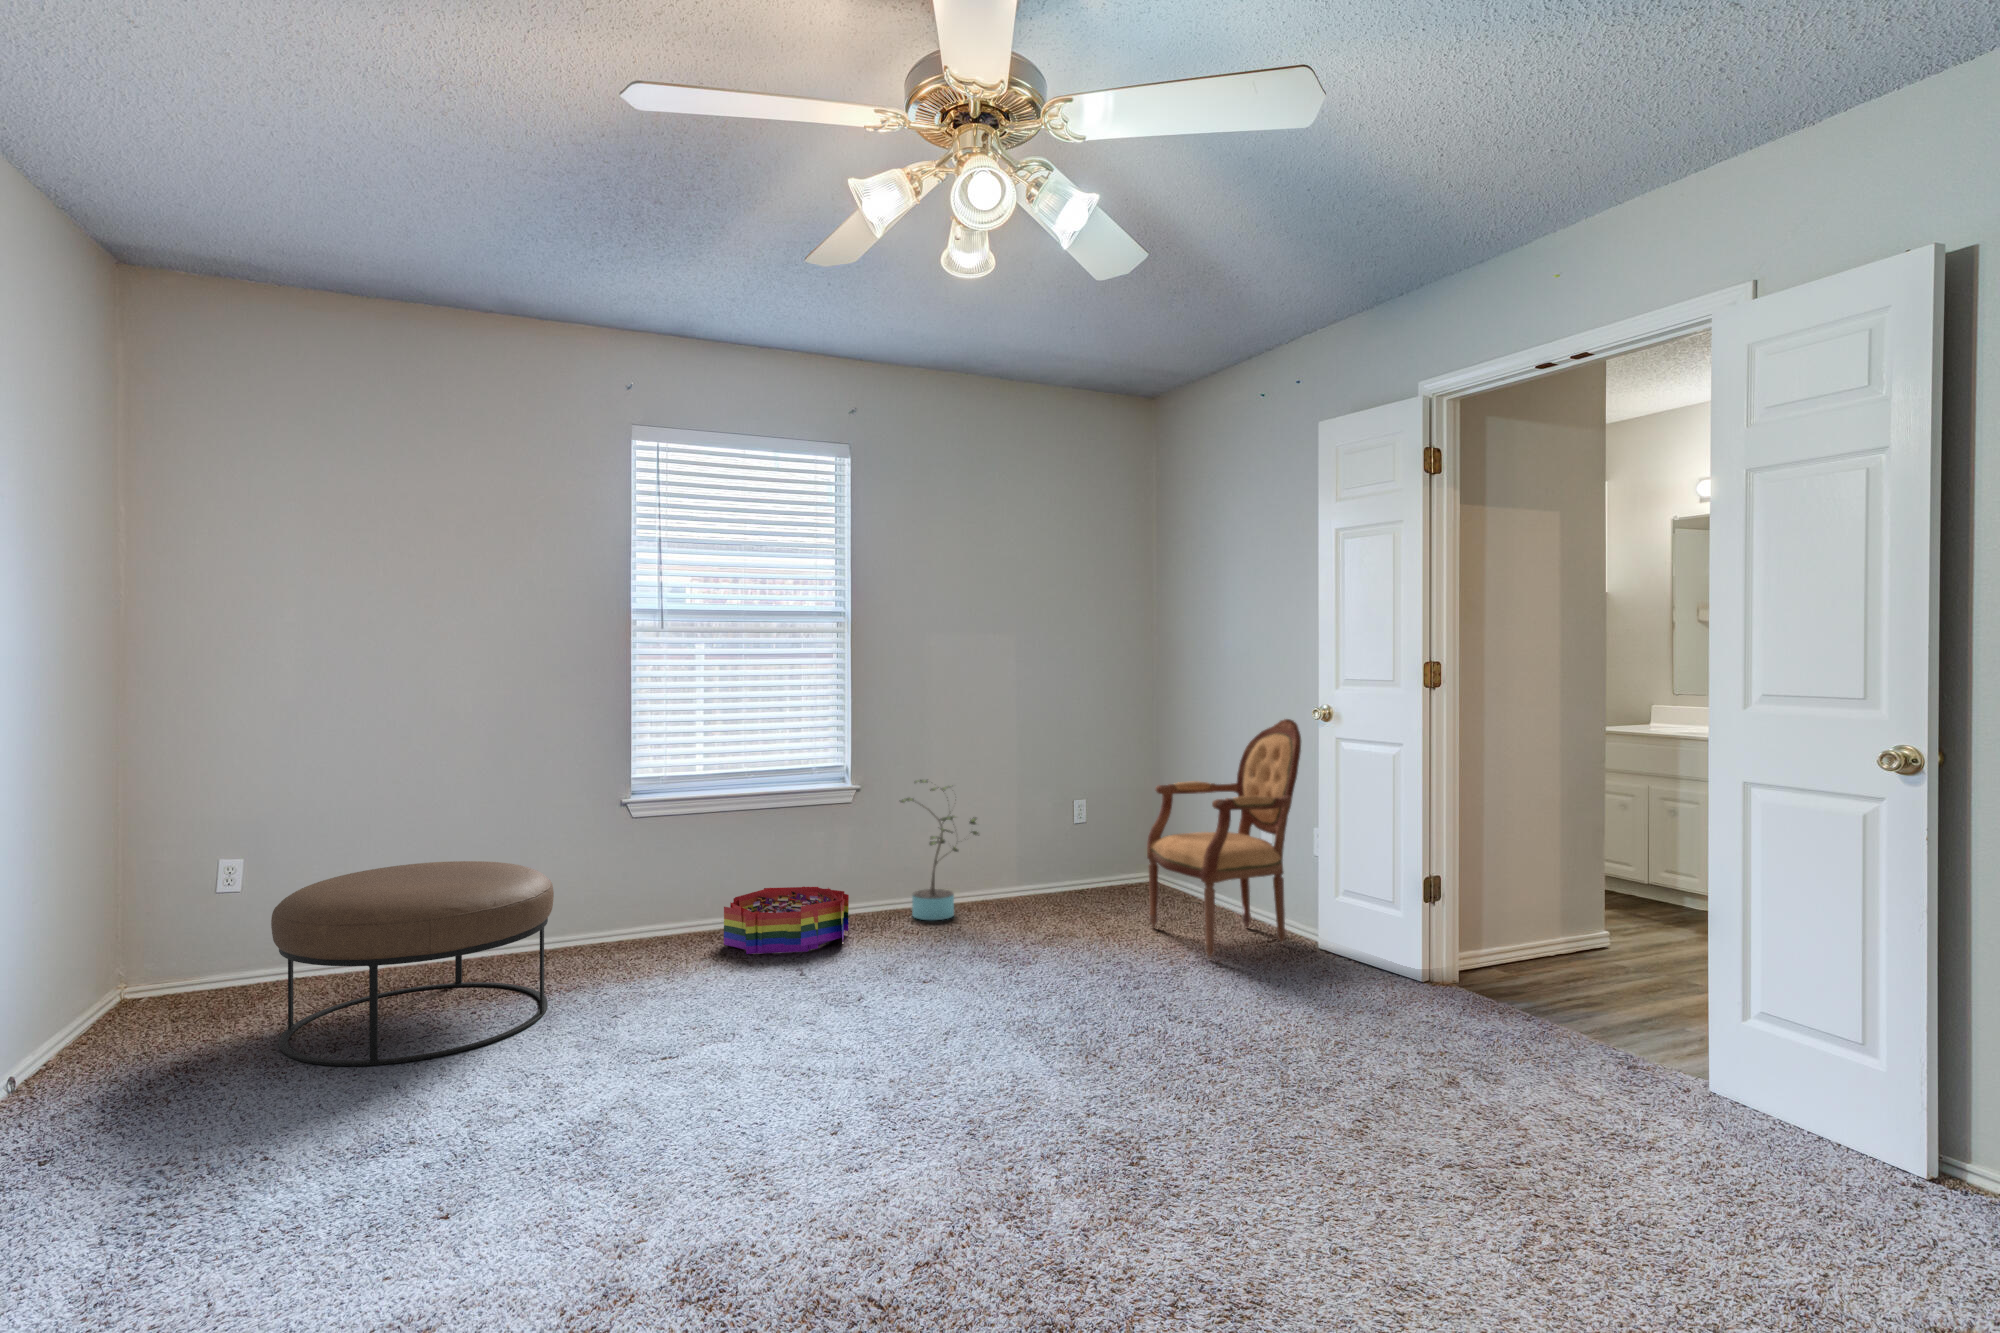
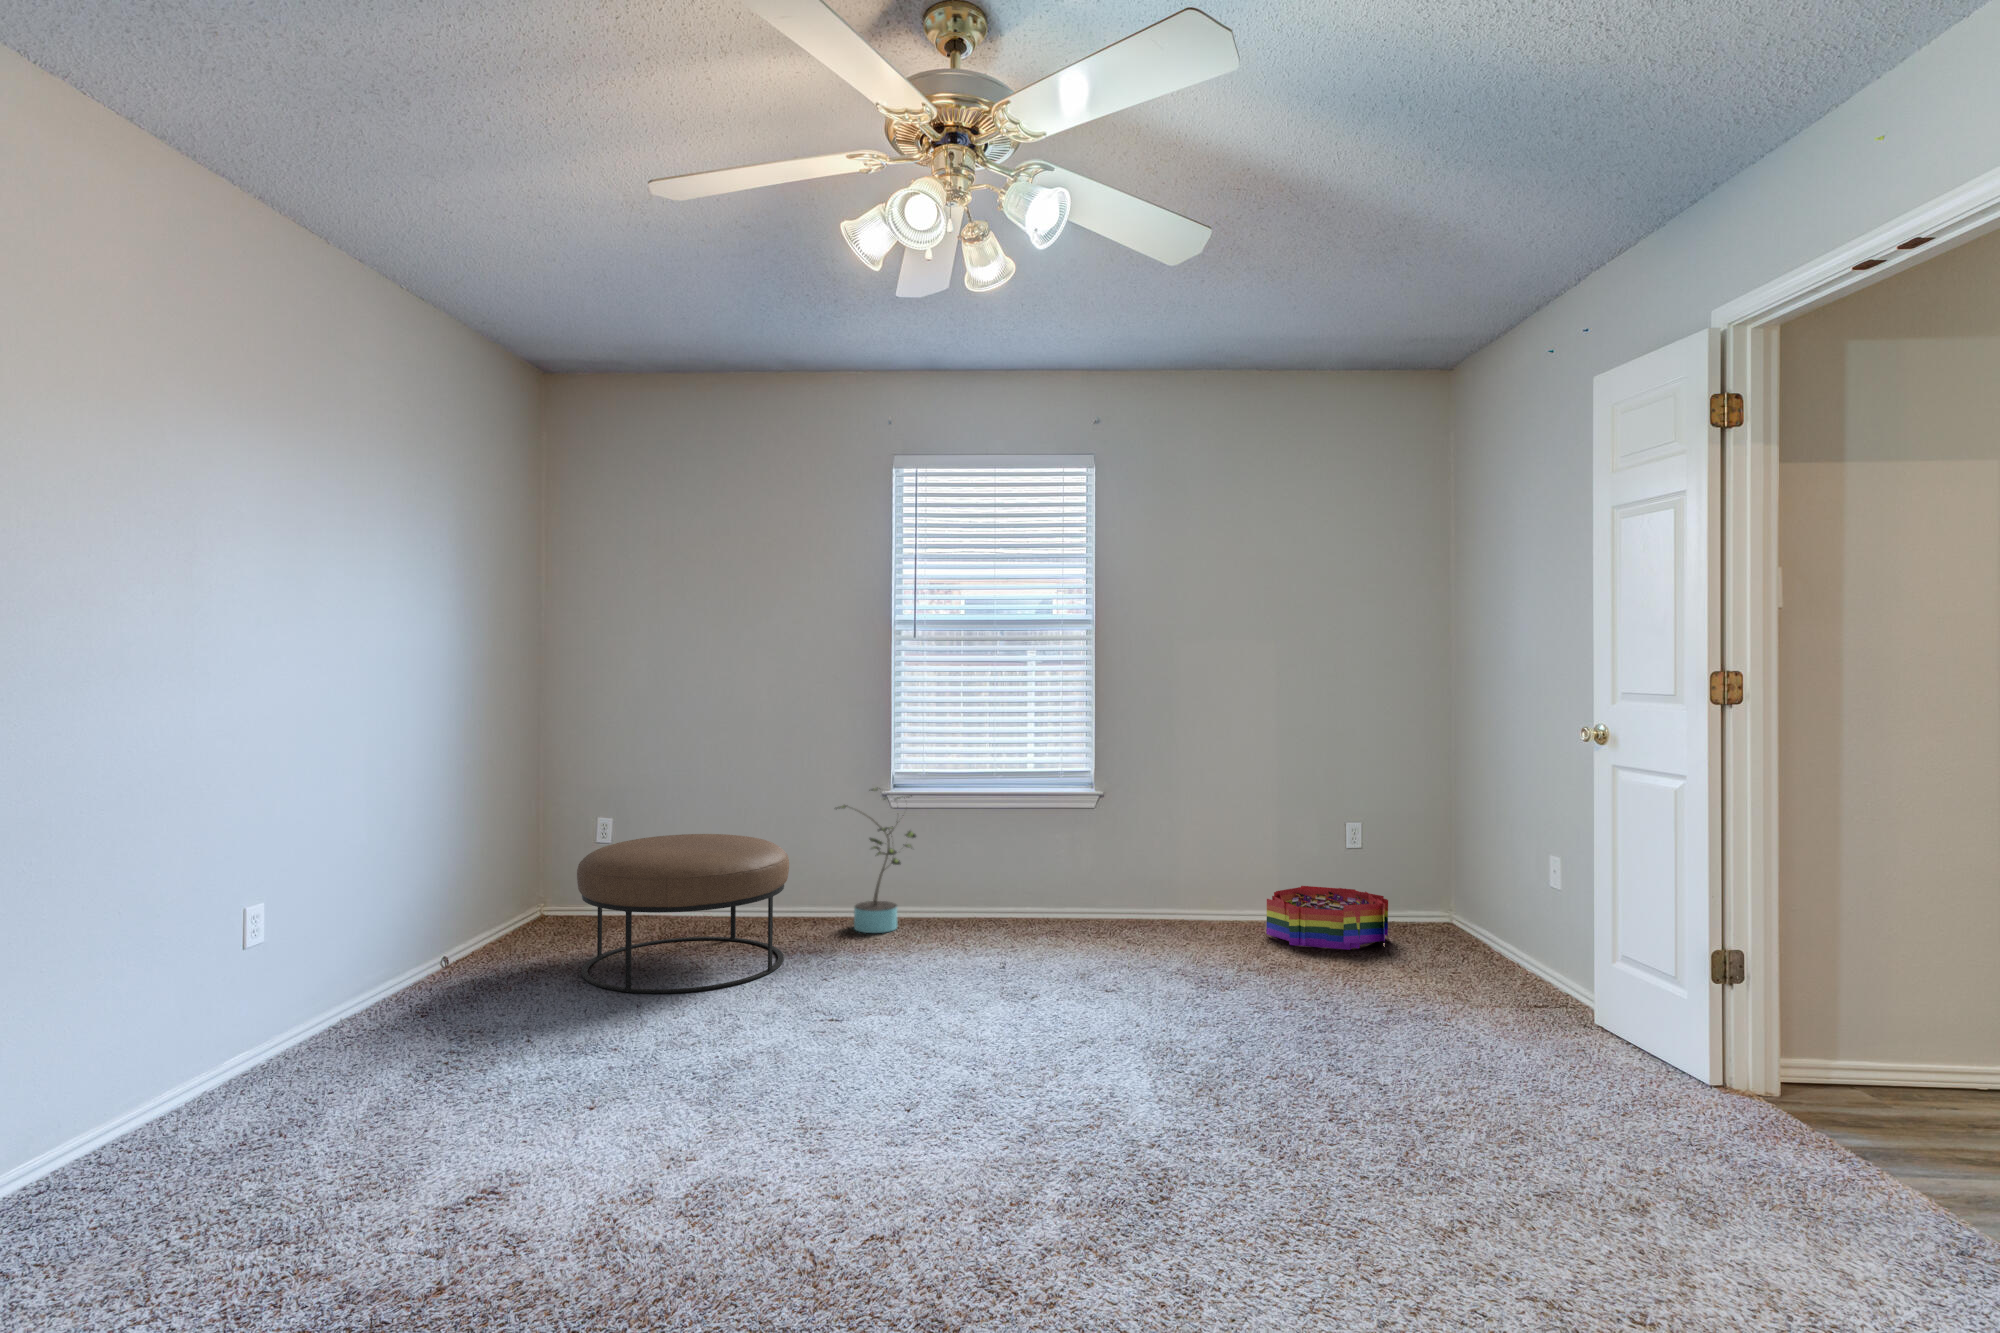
armchair: present [1147,719,1301,960] -> none [1400,739,1583,1013]
potted plant: present [900,780,978,920] -> present [836,788,916,933]
storage bin: present [724,887,849,954] -> present [1267,886,1388,950]

